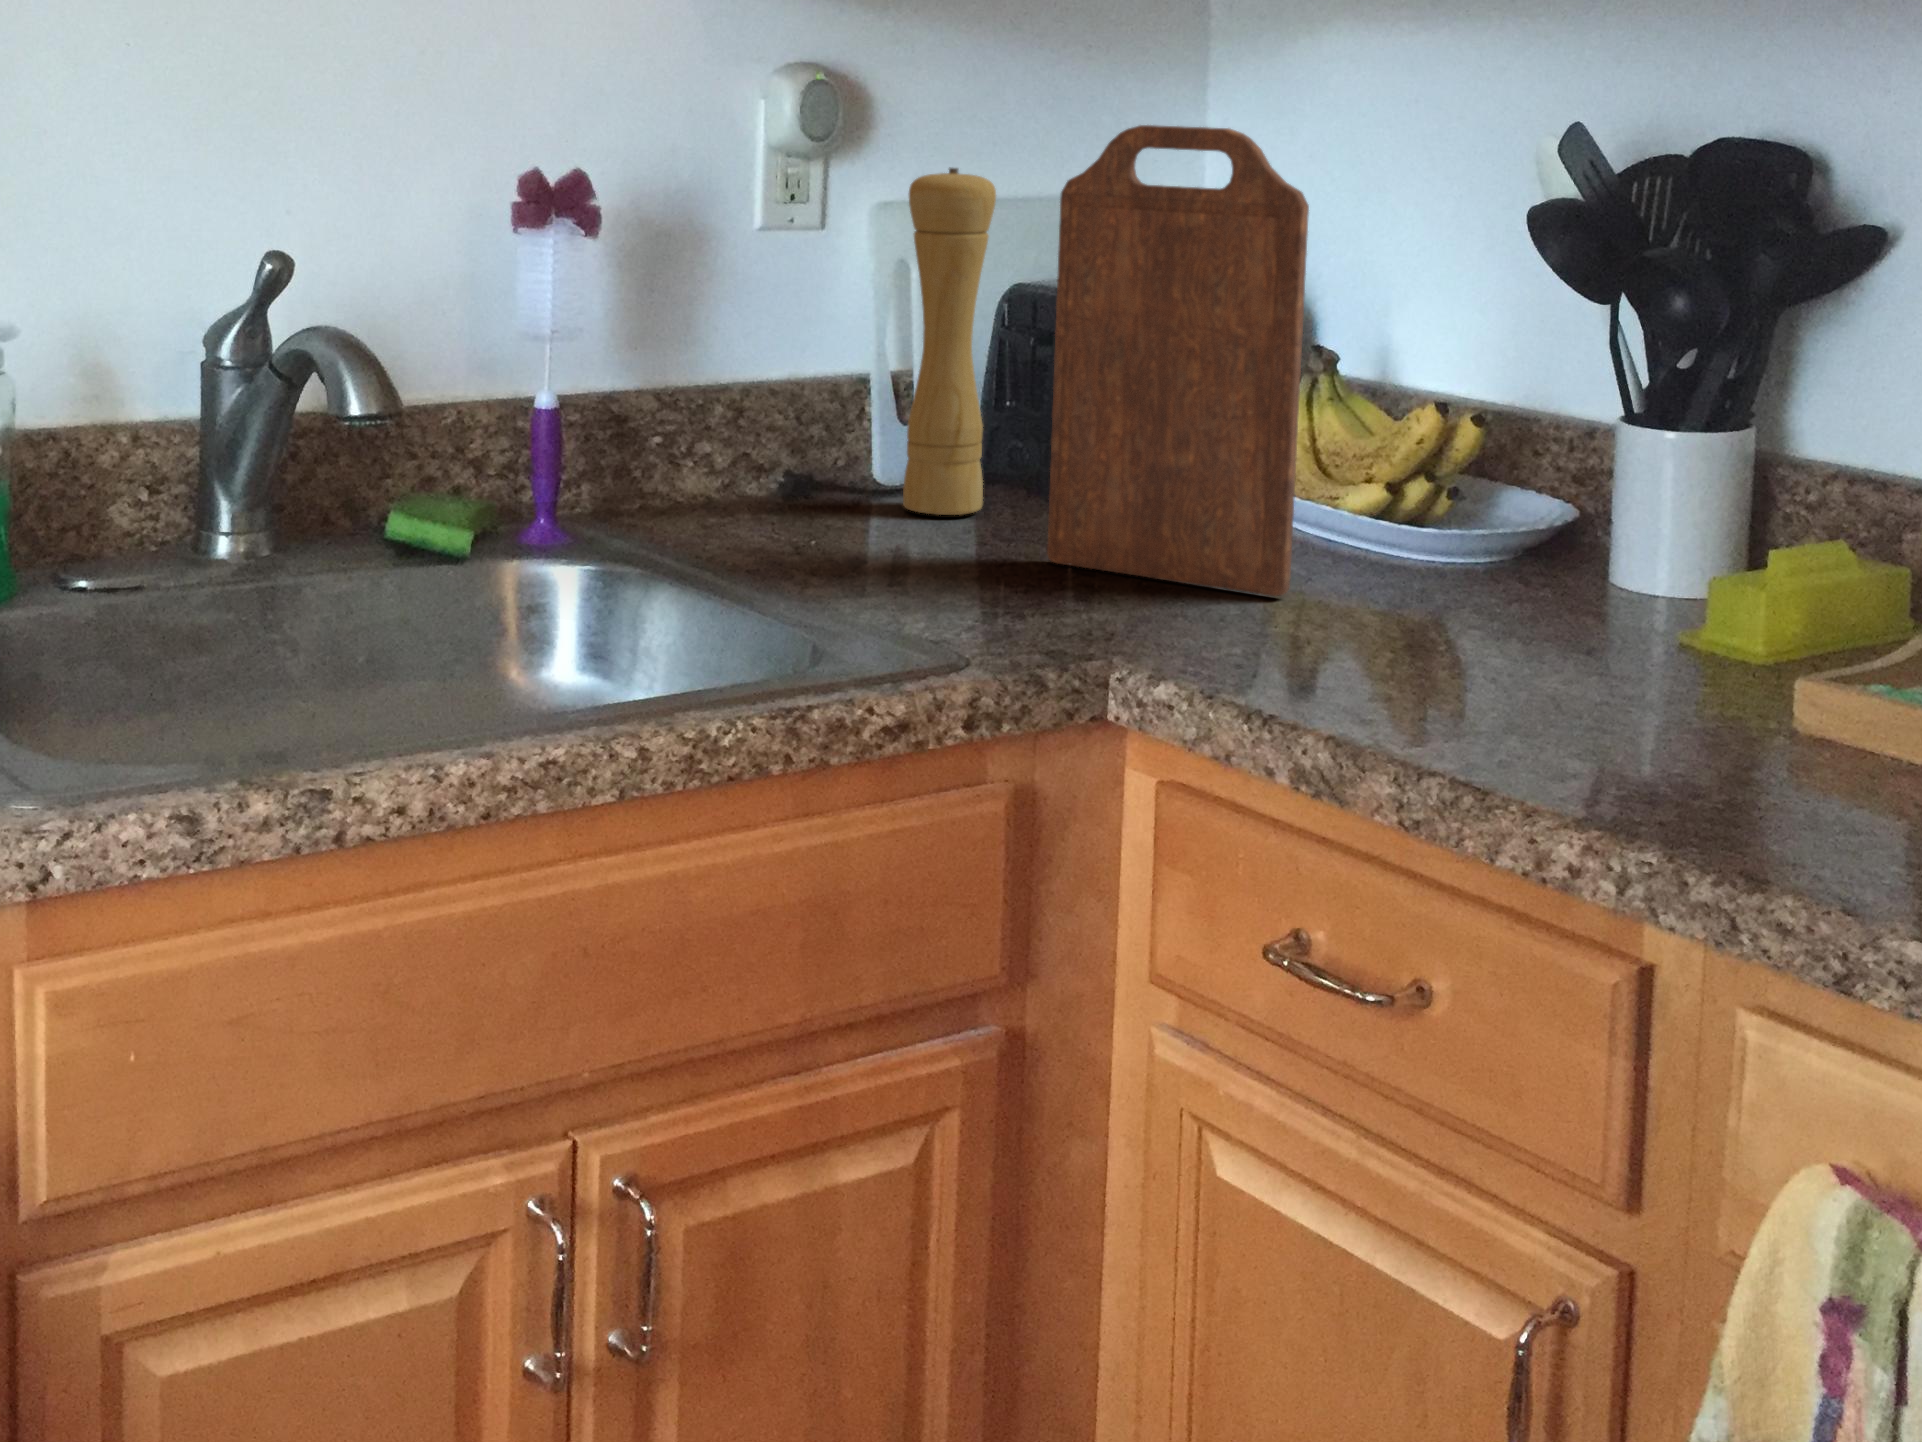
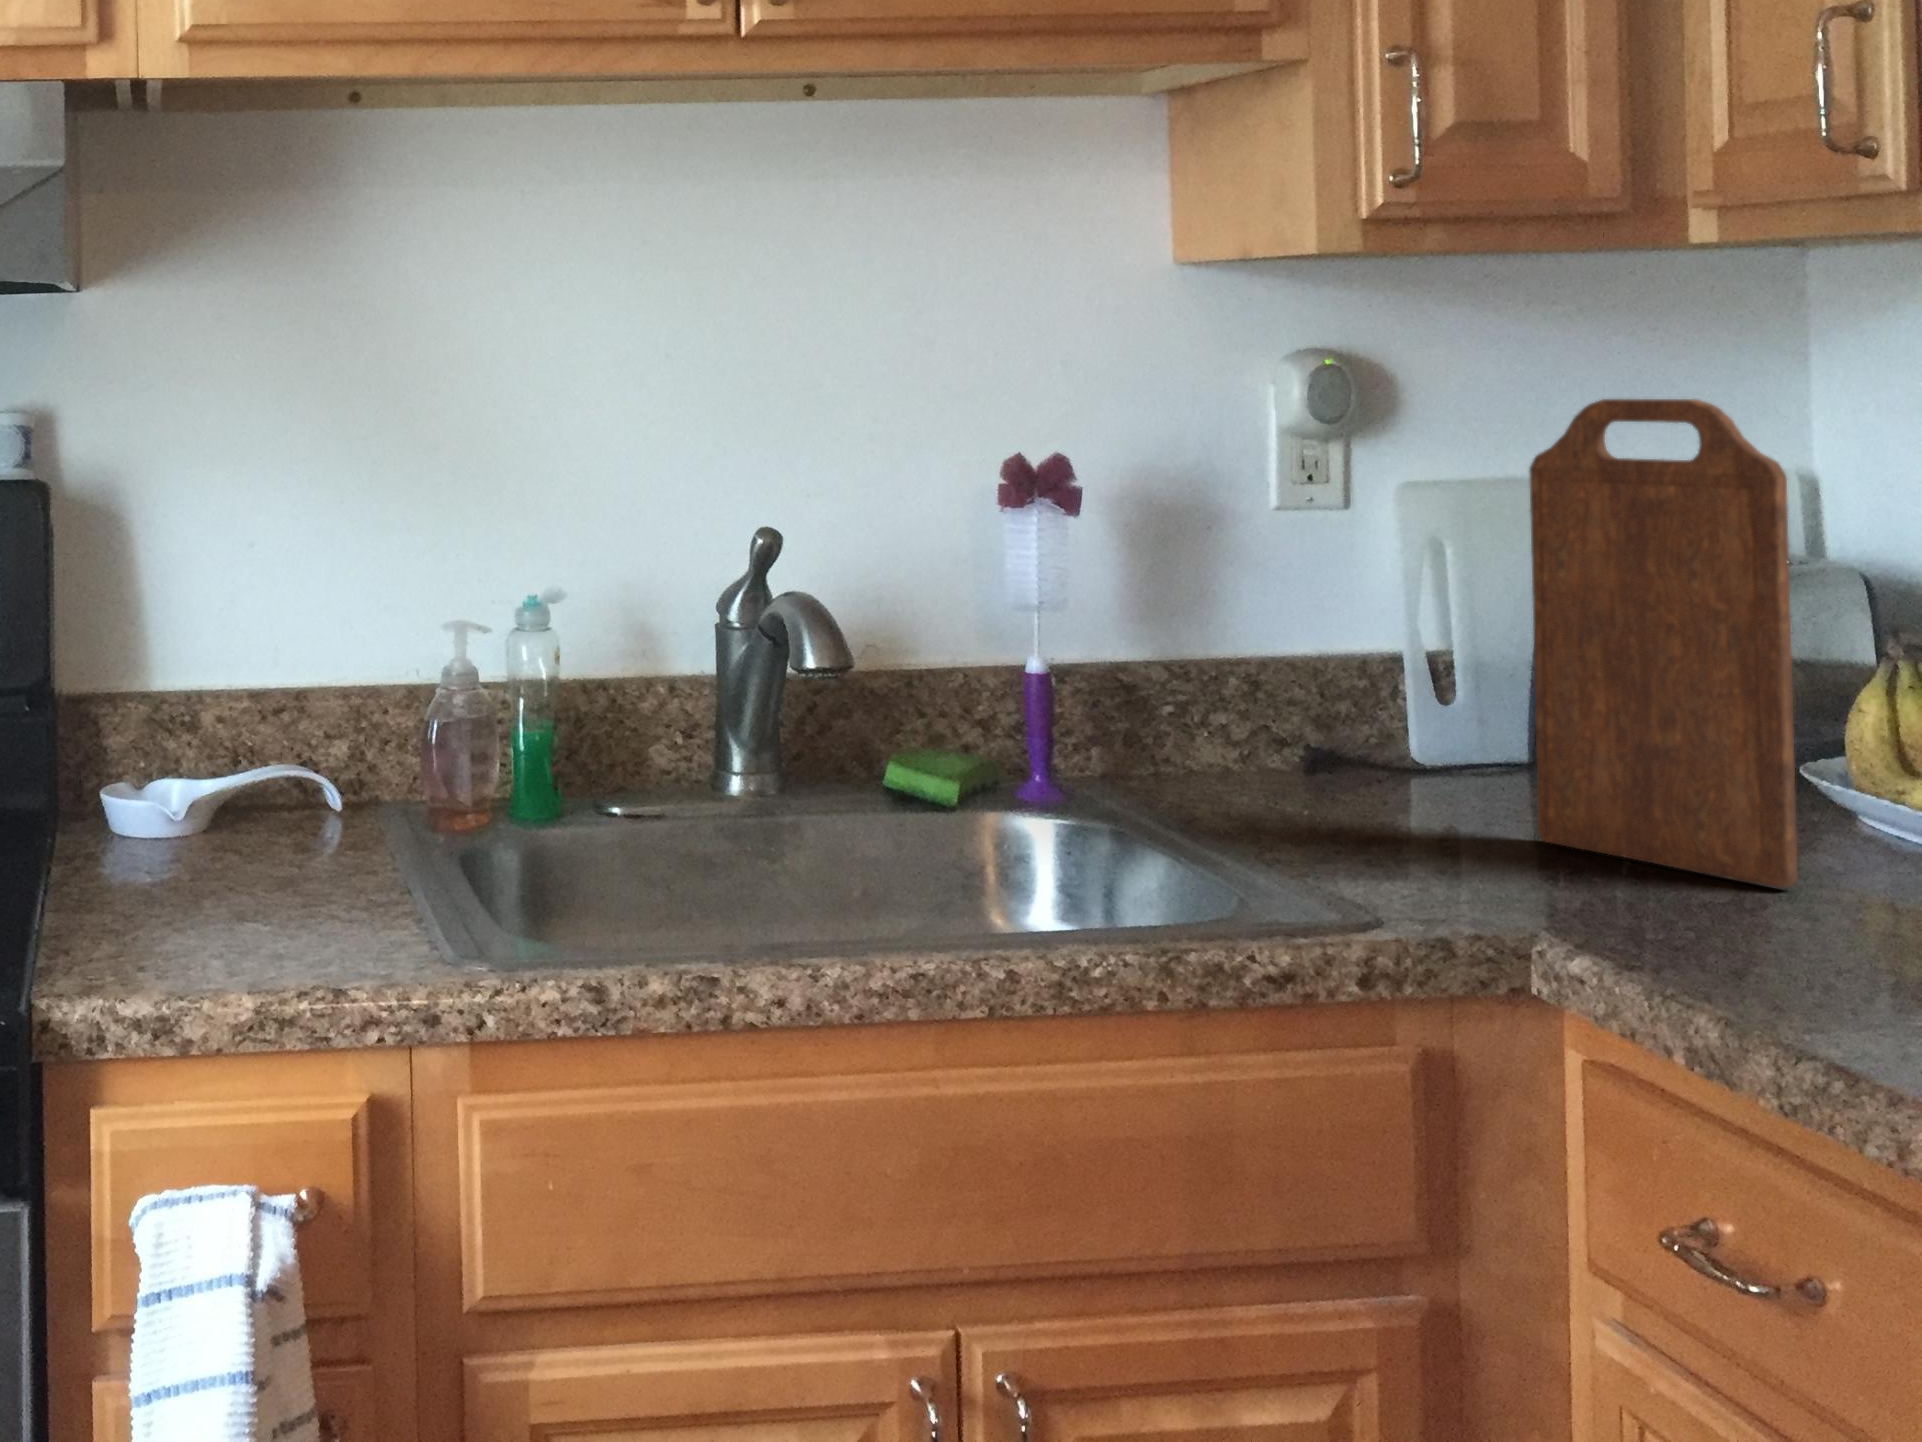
pepper mill: present [903,168,996,515] -> none [1406,446,1505,793]

